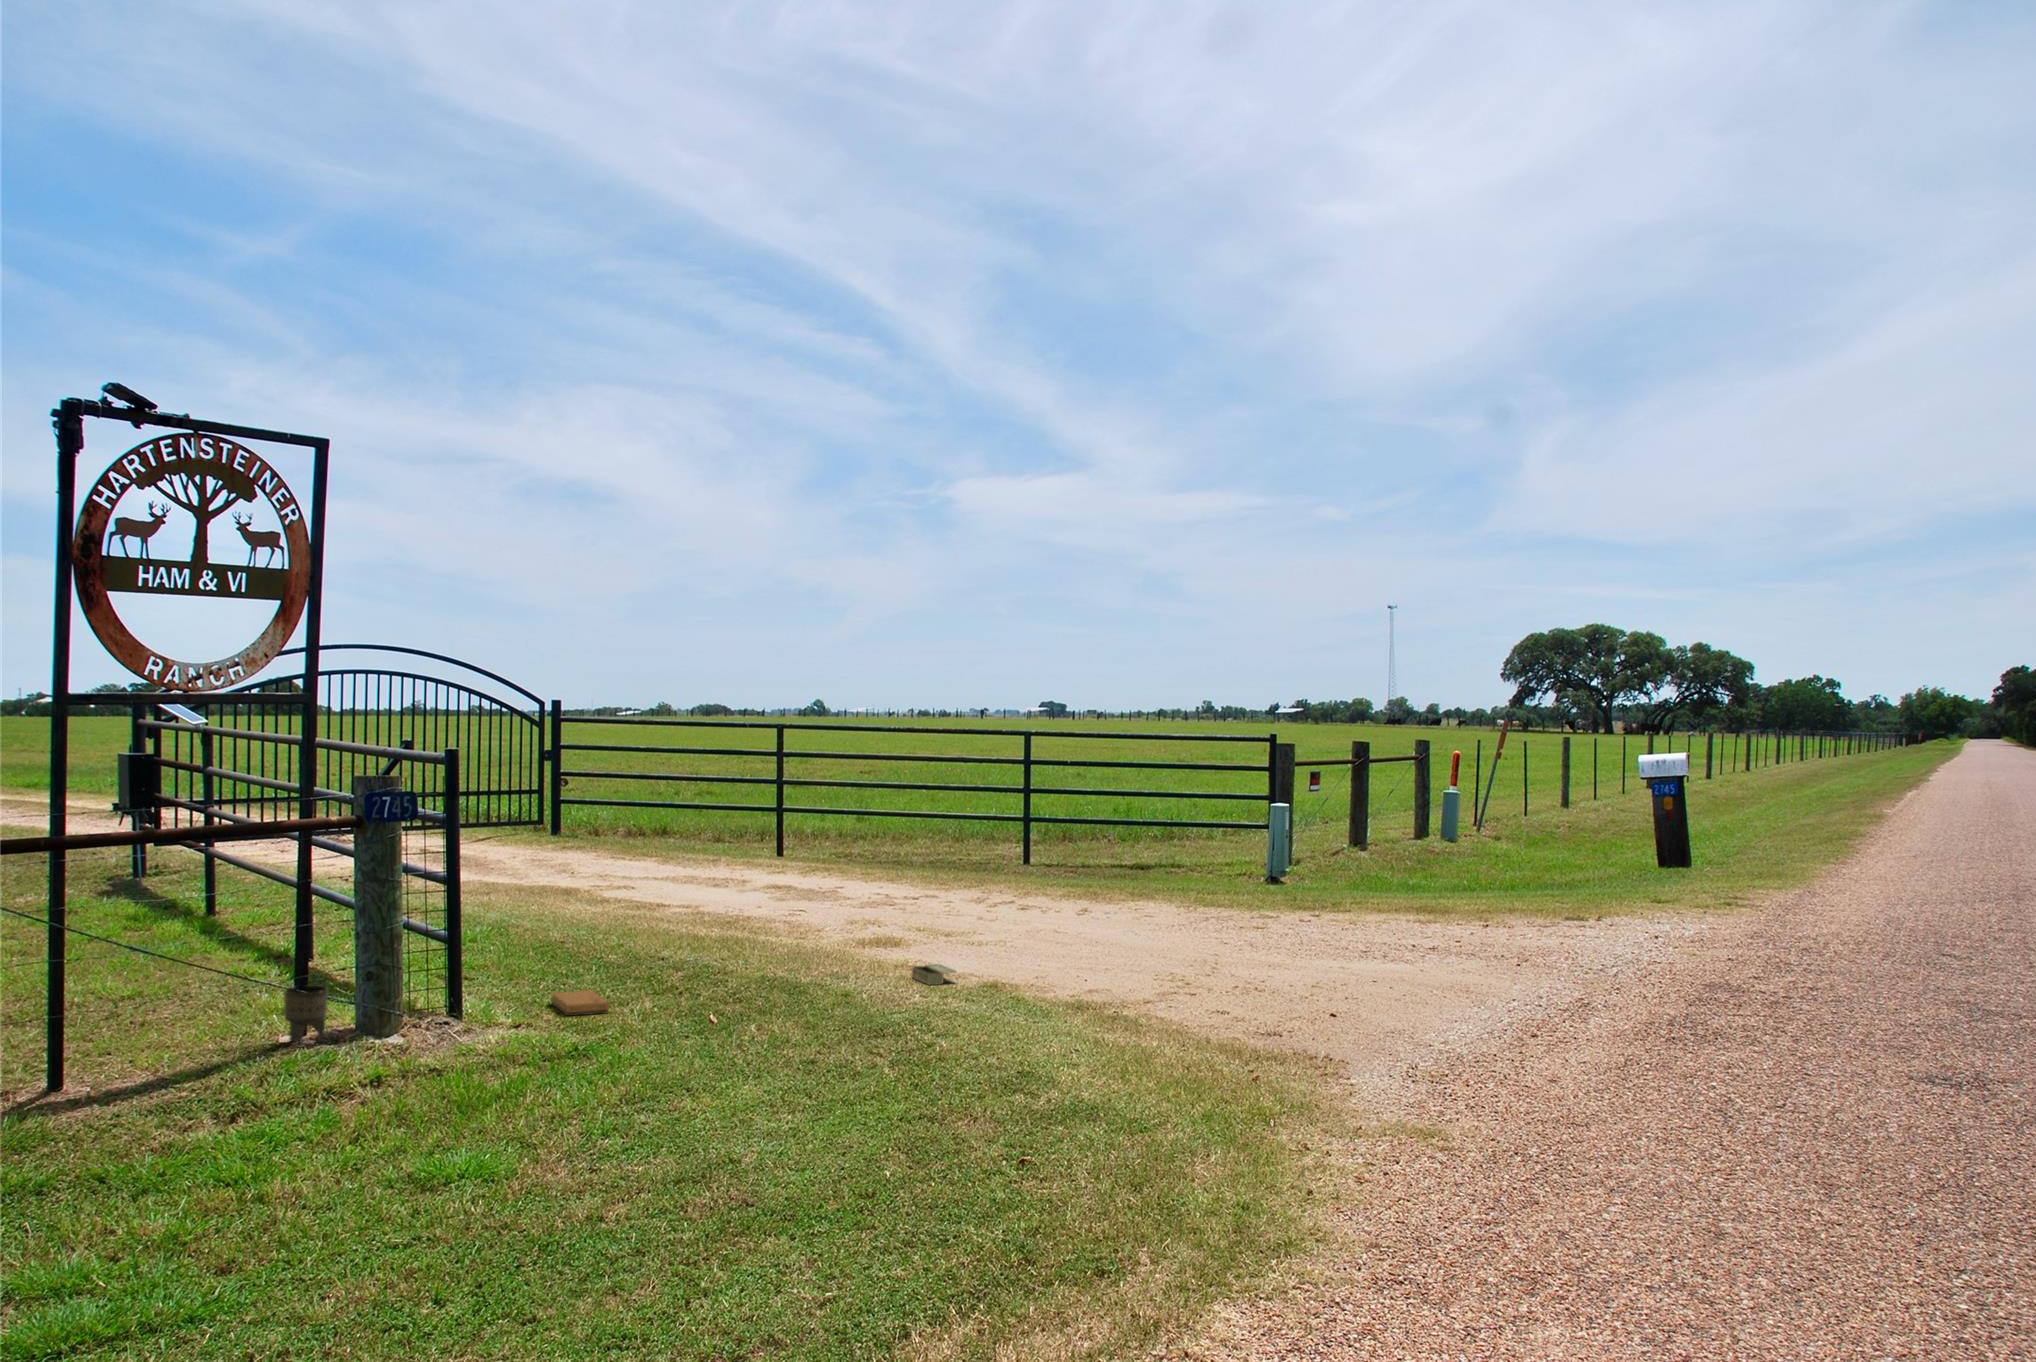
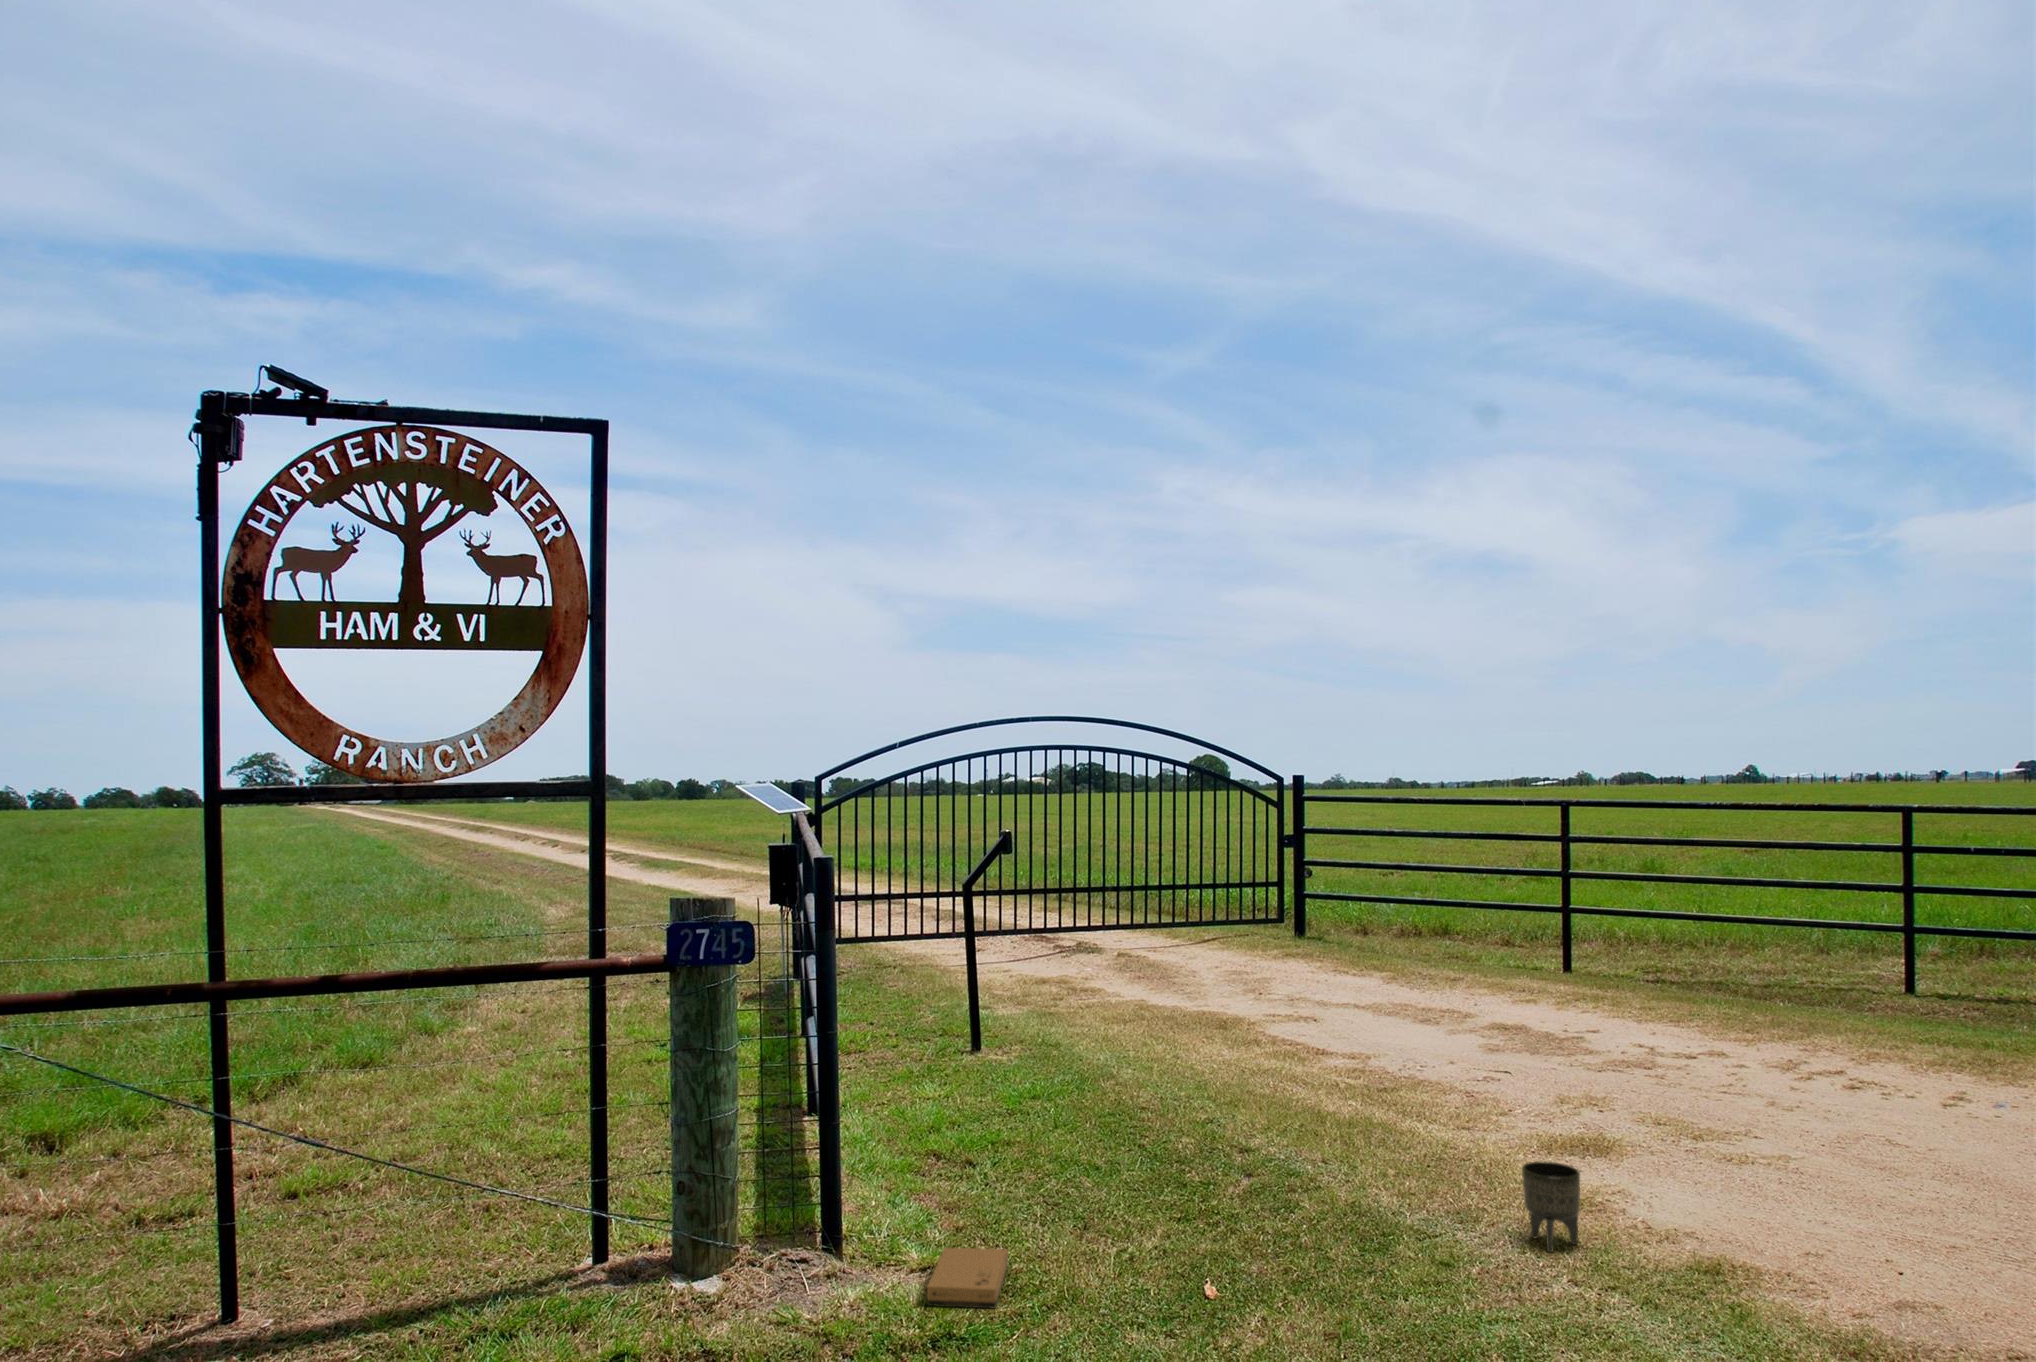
toolbox: present [912,964,956,985] -> none [1616,1263,1707,1320]
planter: present [284,985,328,1048] -> present [1522,1161,1580,1252]

